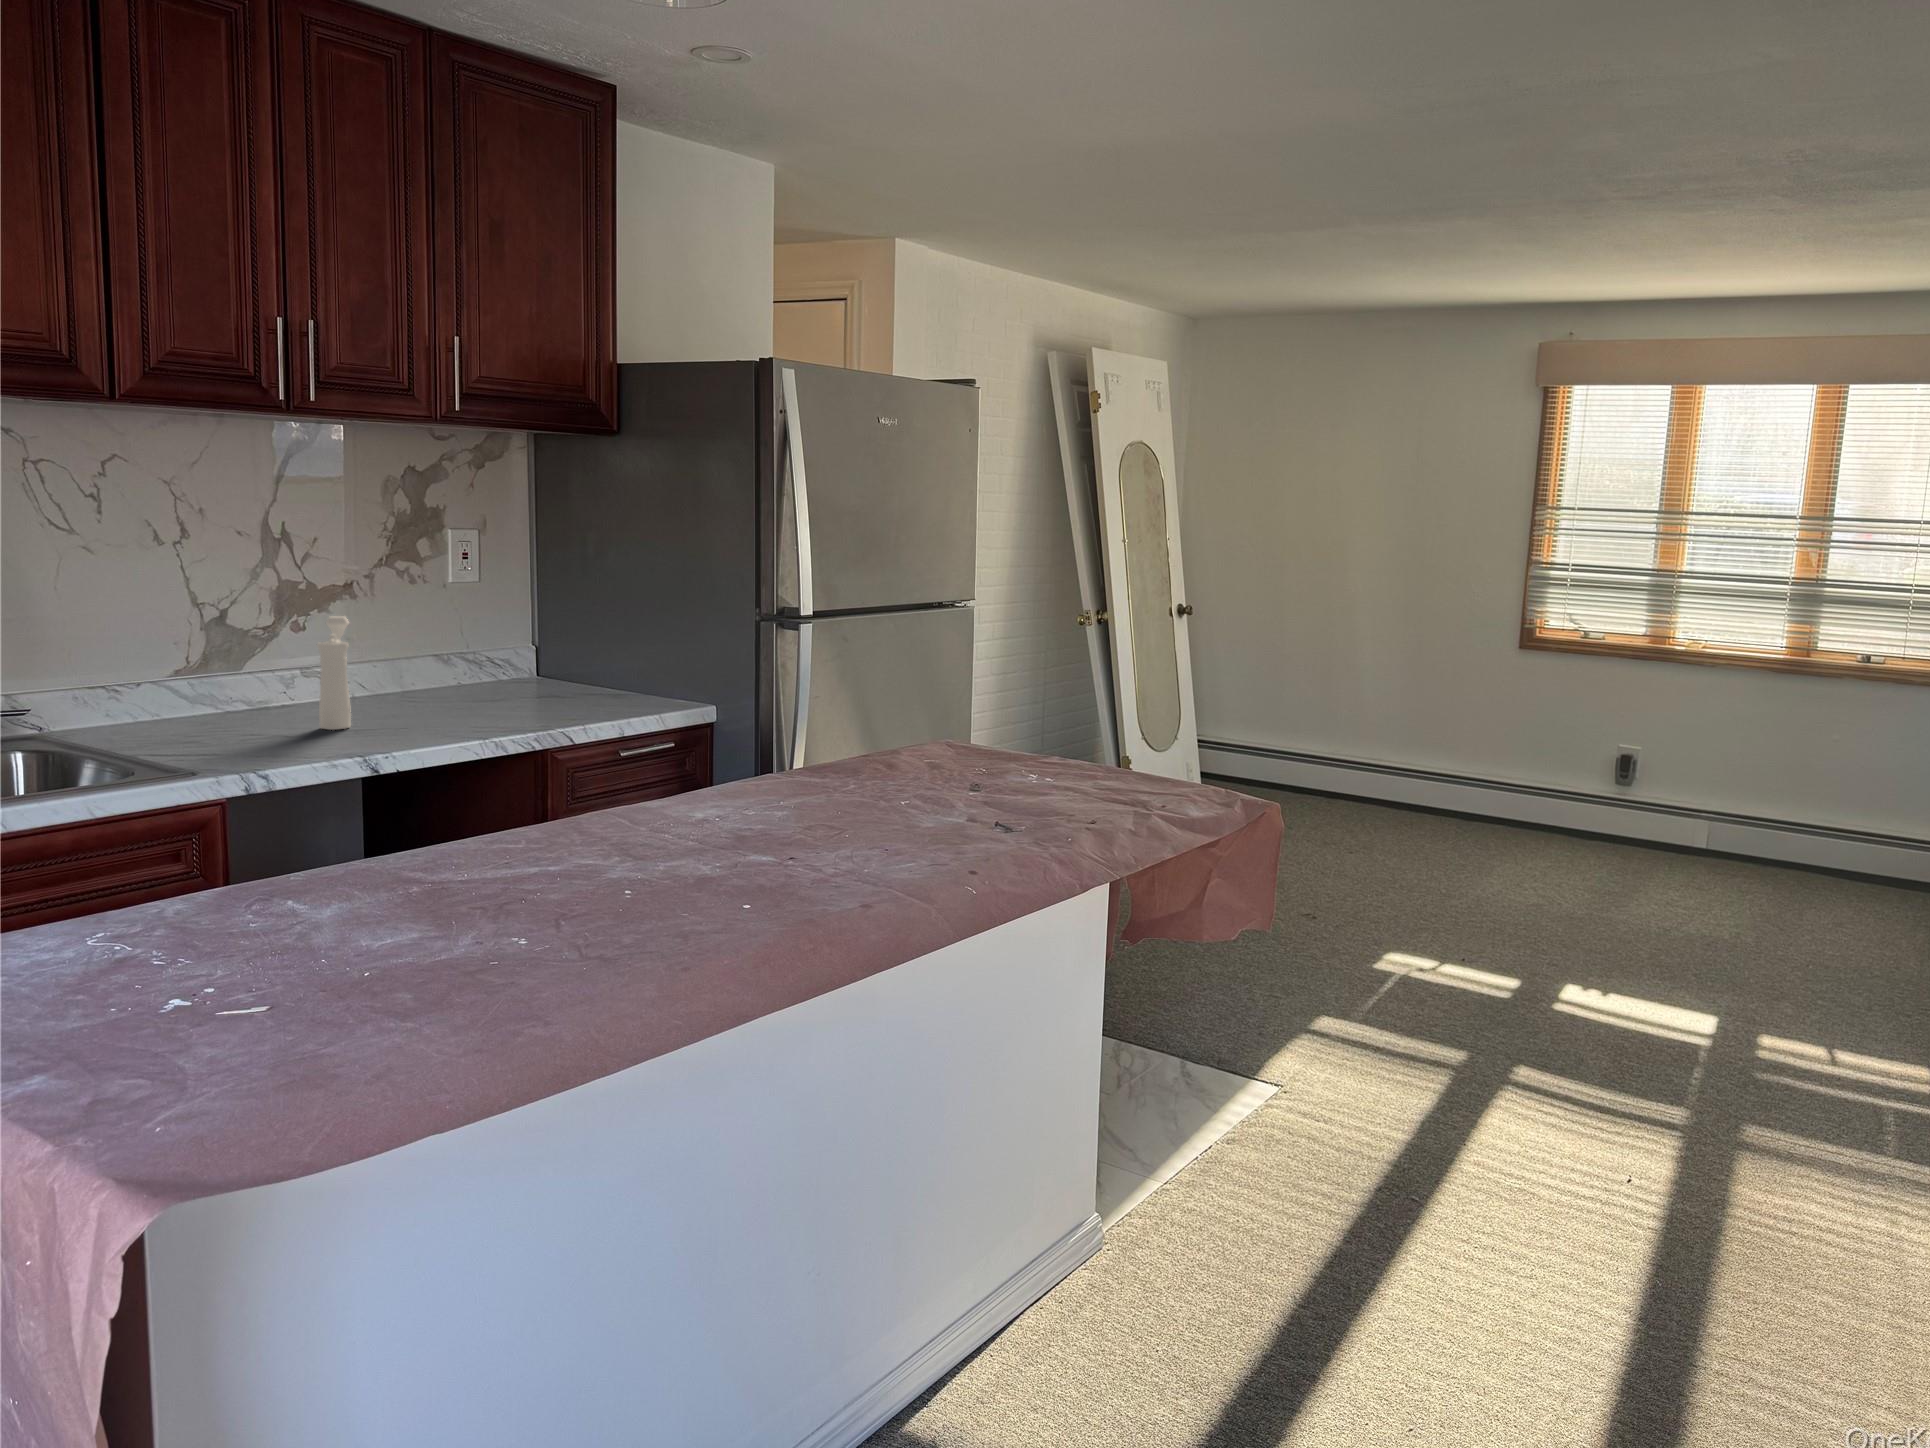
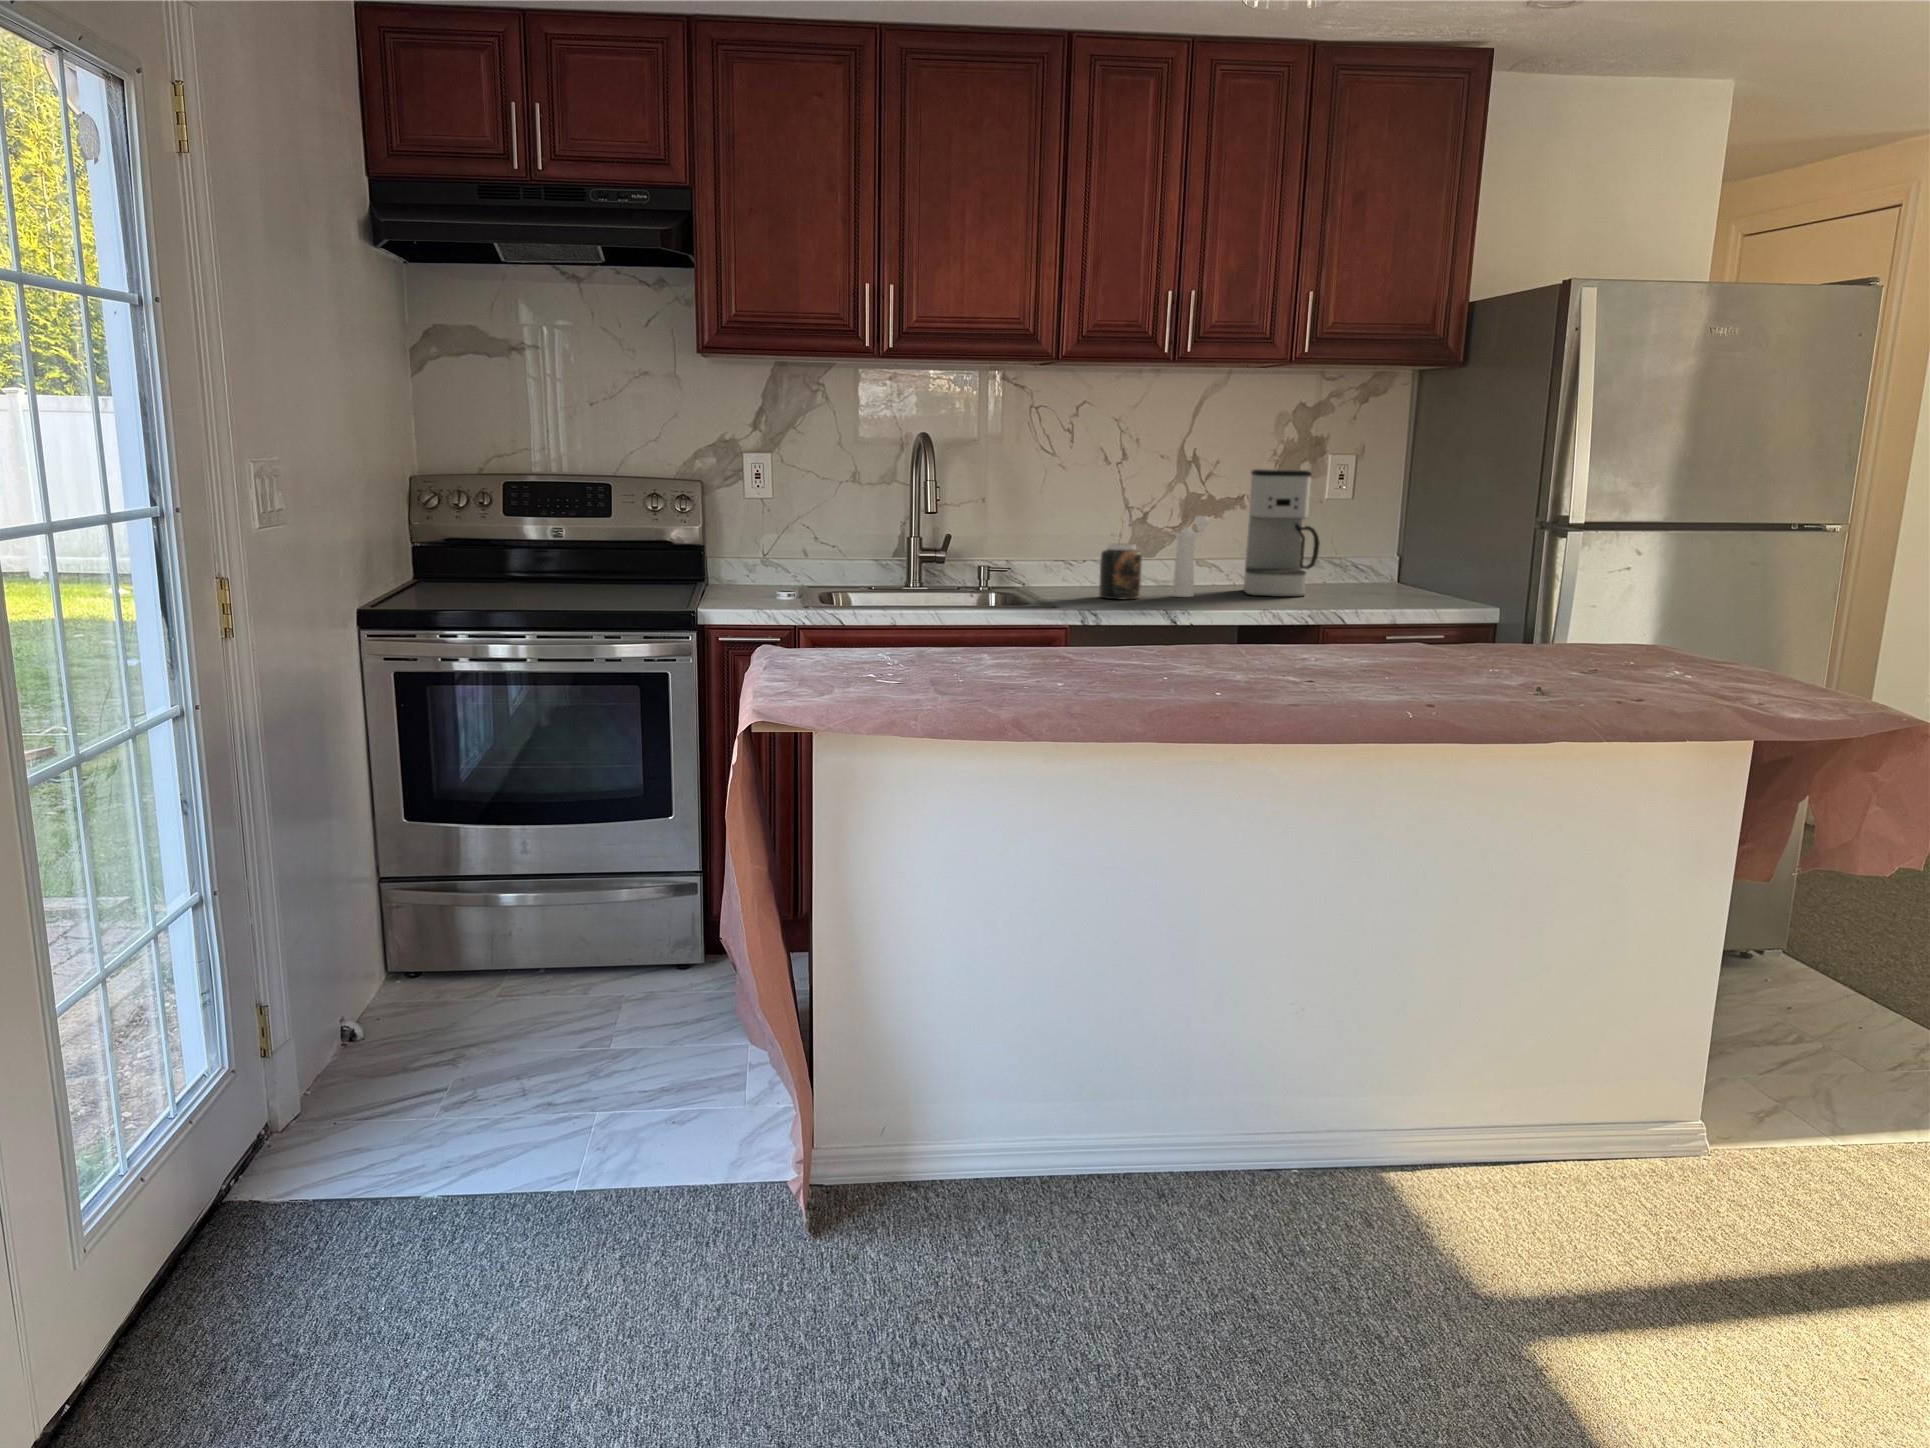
coffee maker: none [381,551,489,716] -> present [1244,469,1320,597]
jar: none [215,662,284,745] -> present [1099,543,1142,599]

